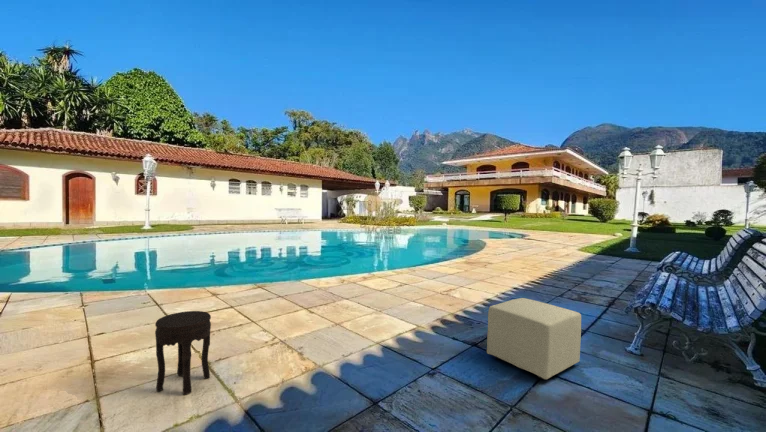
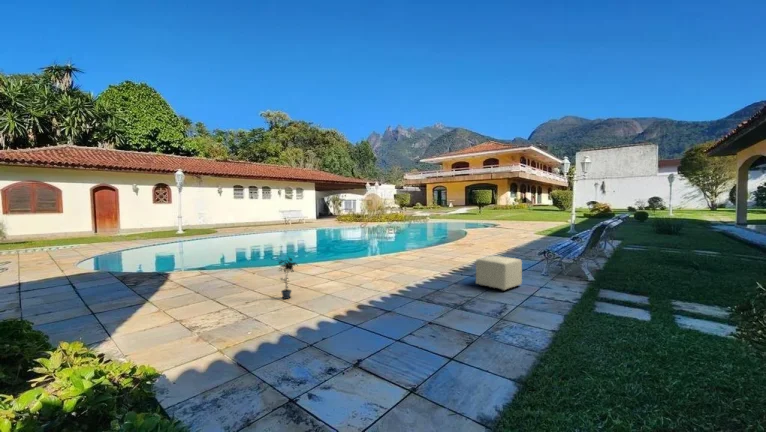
potted plant: none [85,284,131,369] -> present [279,258,297,299]
side table: present [155,311,211,395] -> none [321,266,345,303]

